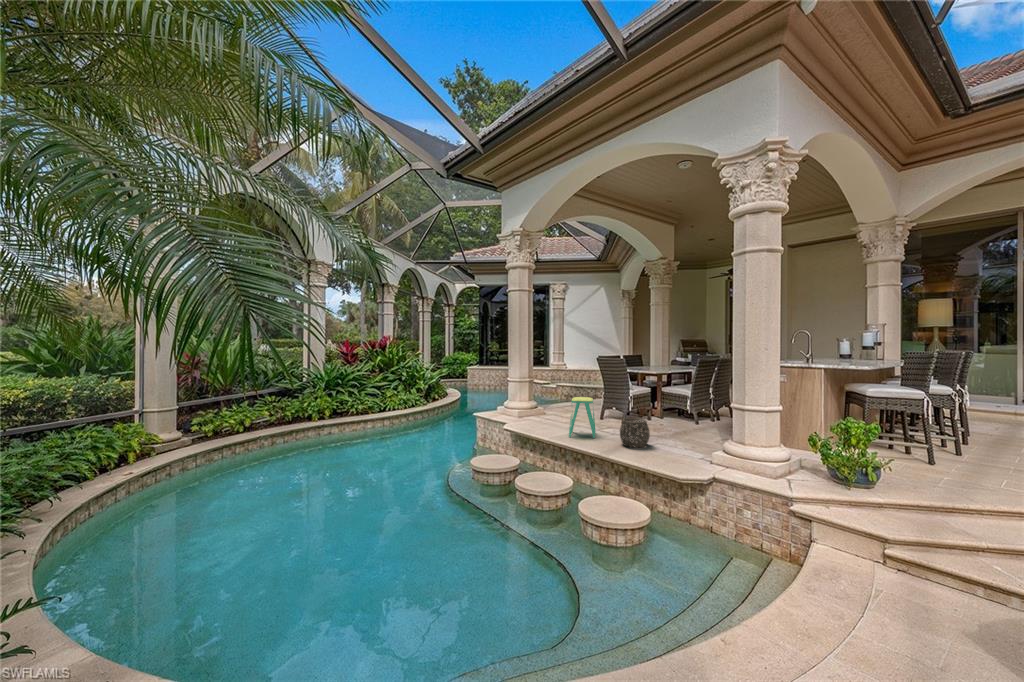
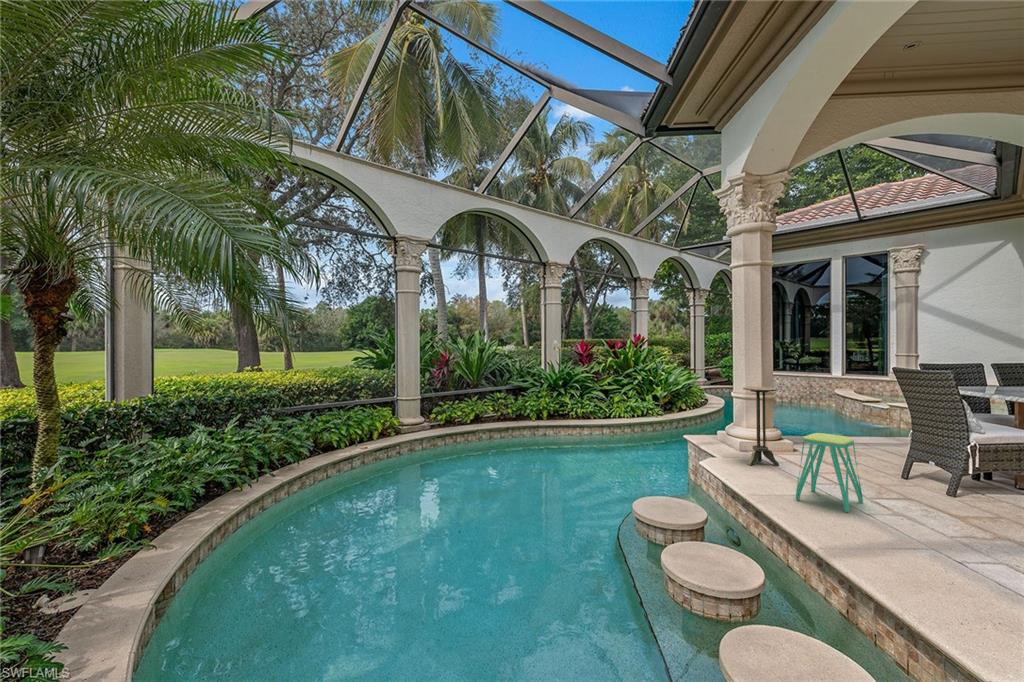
side table: none [524,373,544,425] -> present [743,387,779,466]
woven basket: present [620,418,650,447] -> none [892,490,976,560]

